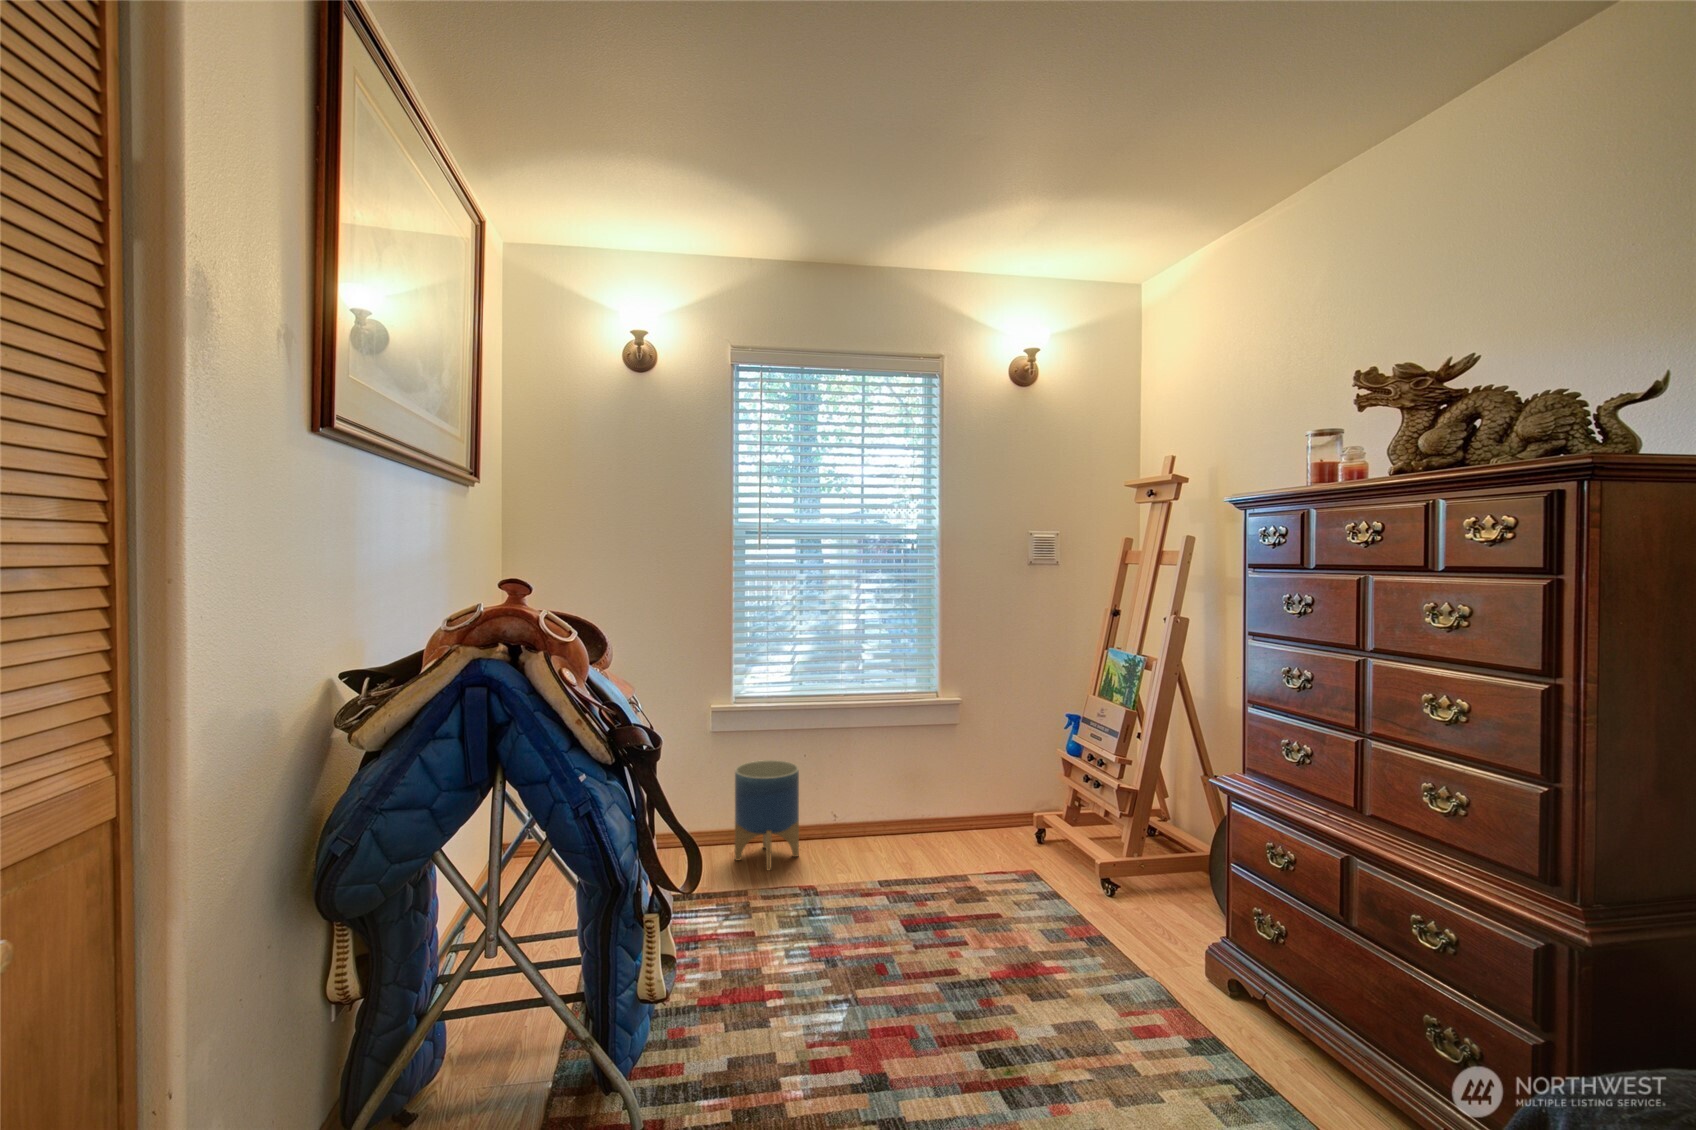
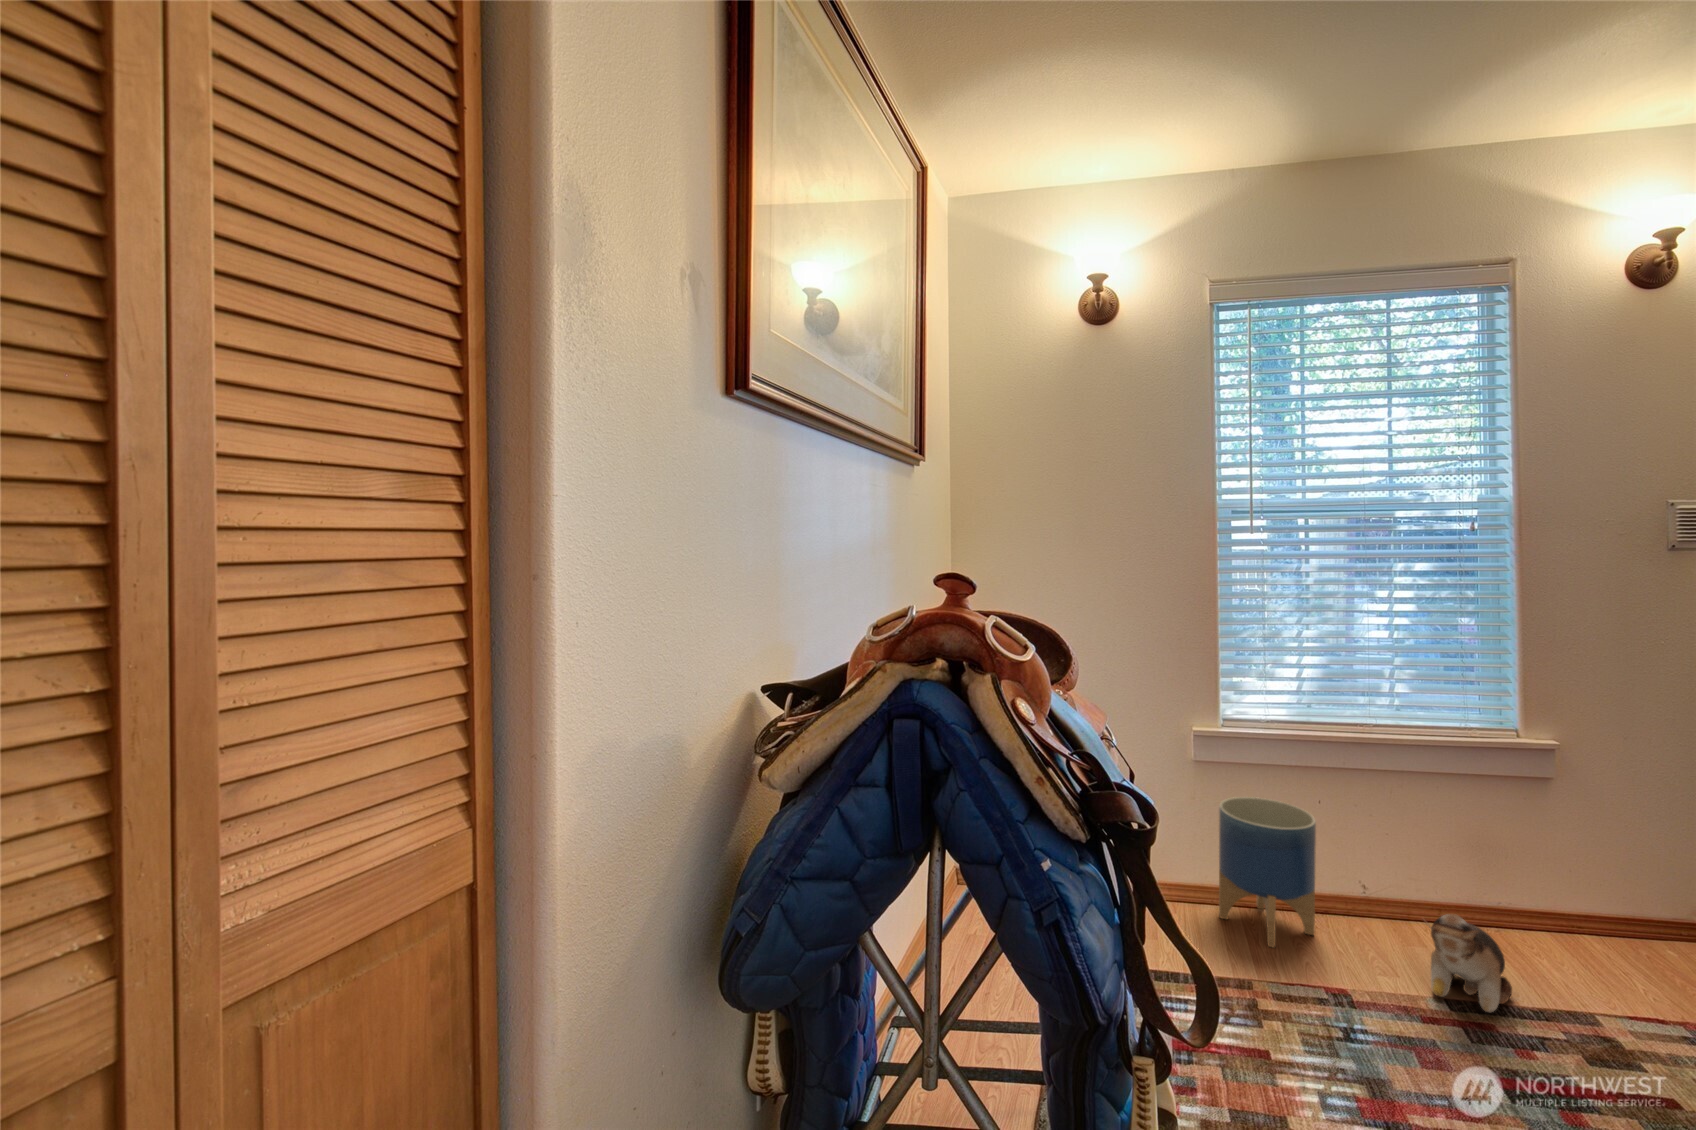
plush toy: none [855,813,906,874] -> present [1429,914,1512,1012]

